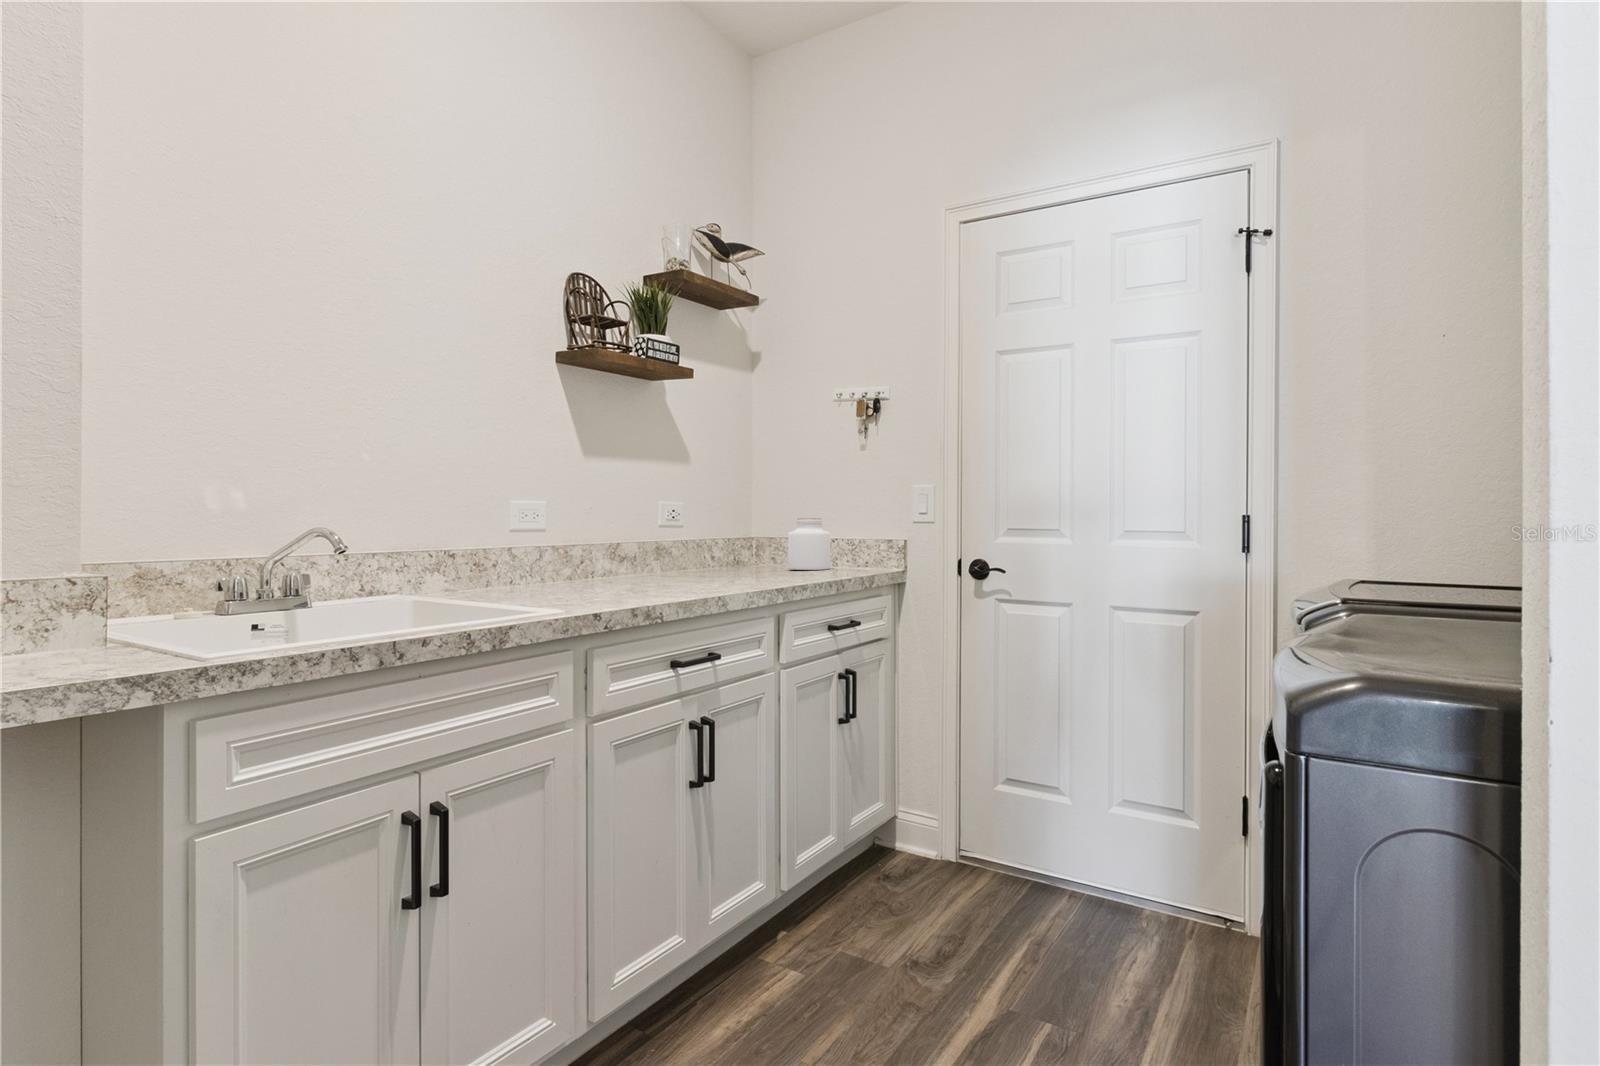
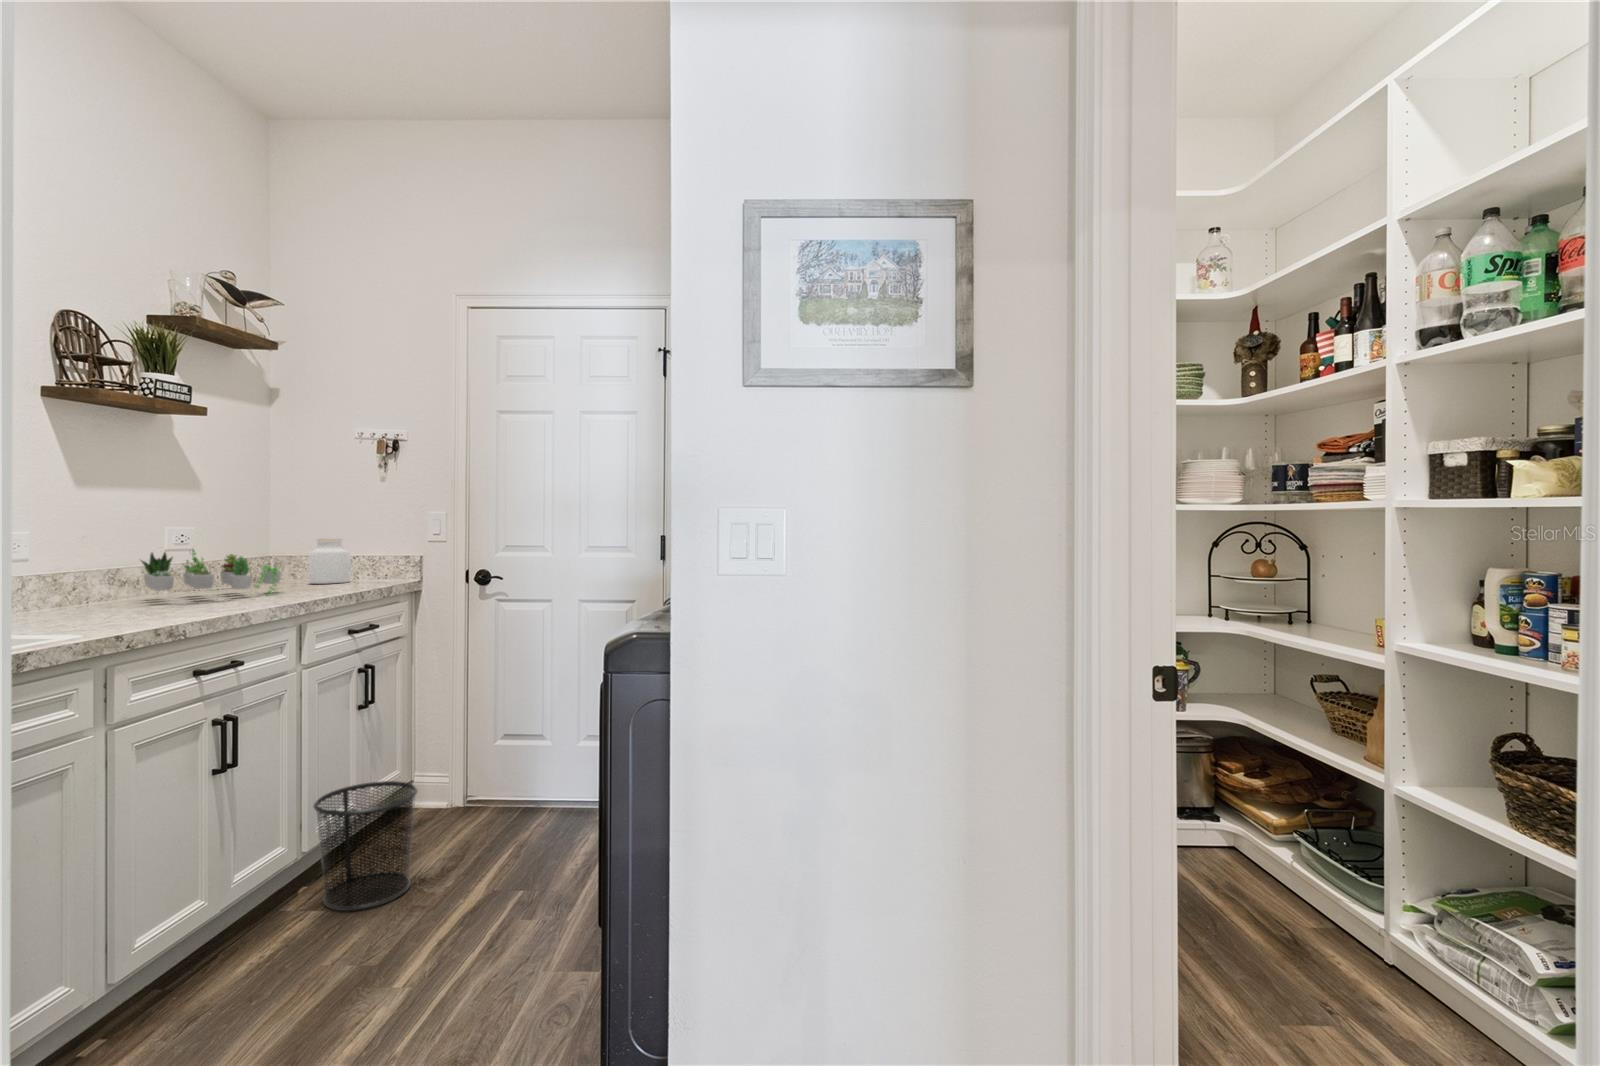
succulent plant: none [633,521,761,580] -> present [142,550,281,596]
waste bin: none [792,819,909,986] -> present [314,781,417,911]

